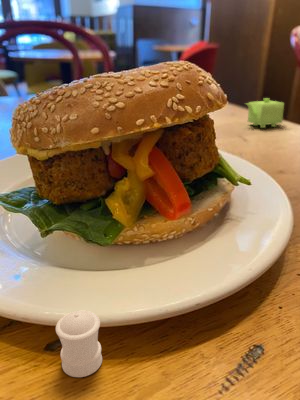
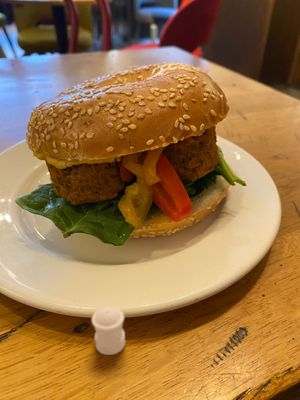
teapot: present [246,98,284,128] -> none [248,72,288,103]

